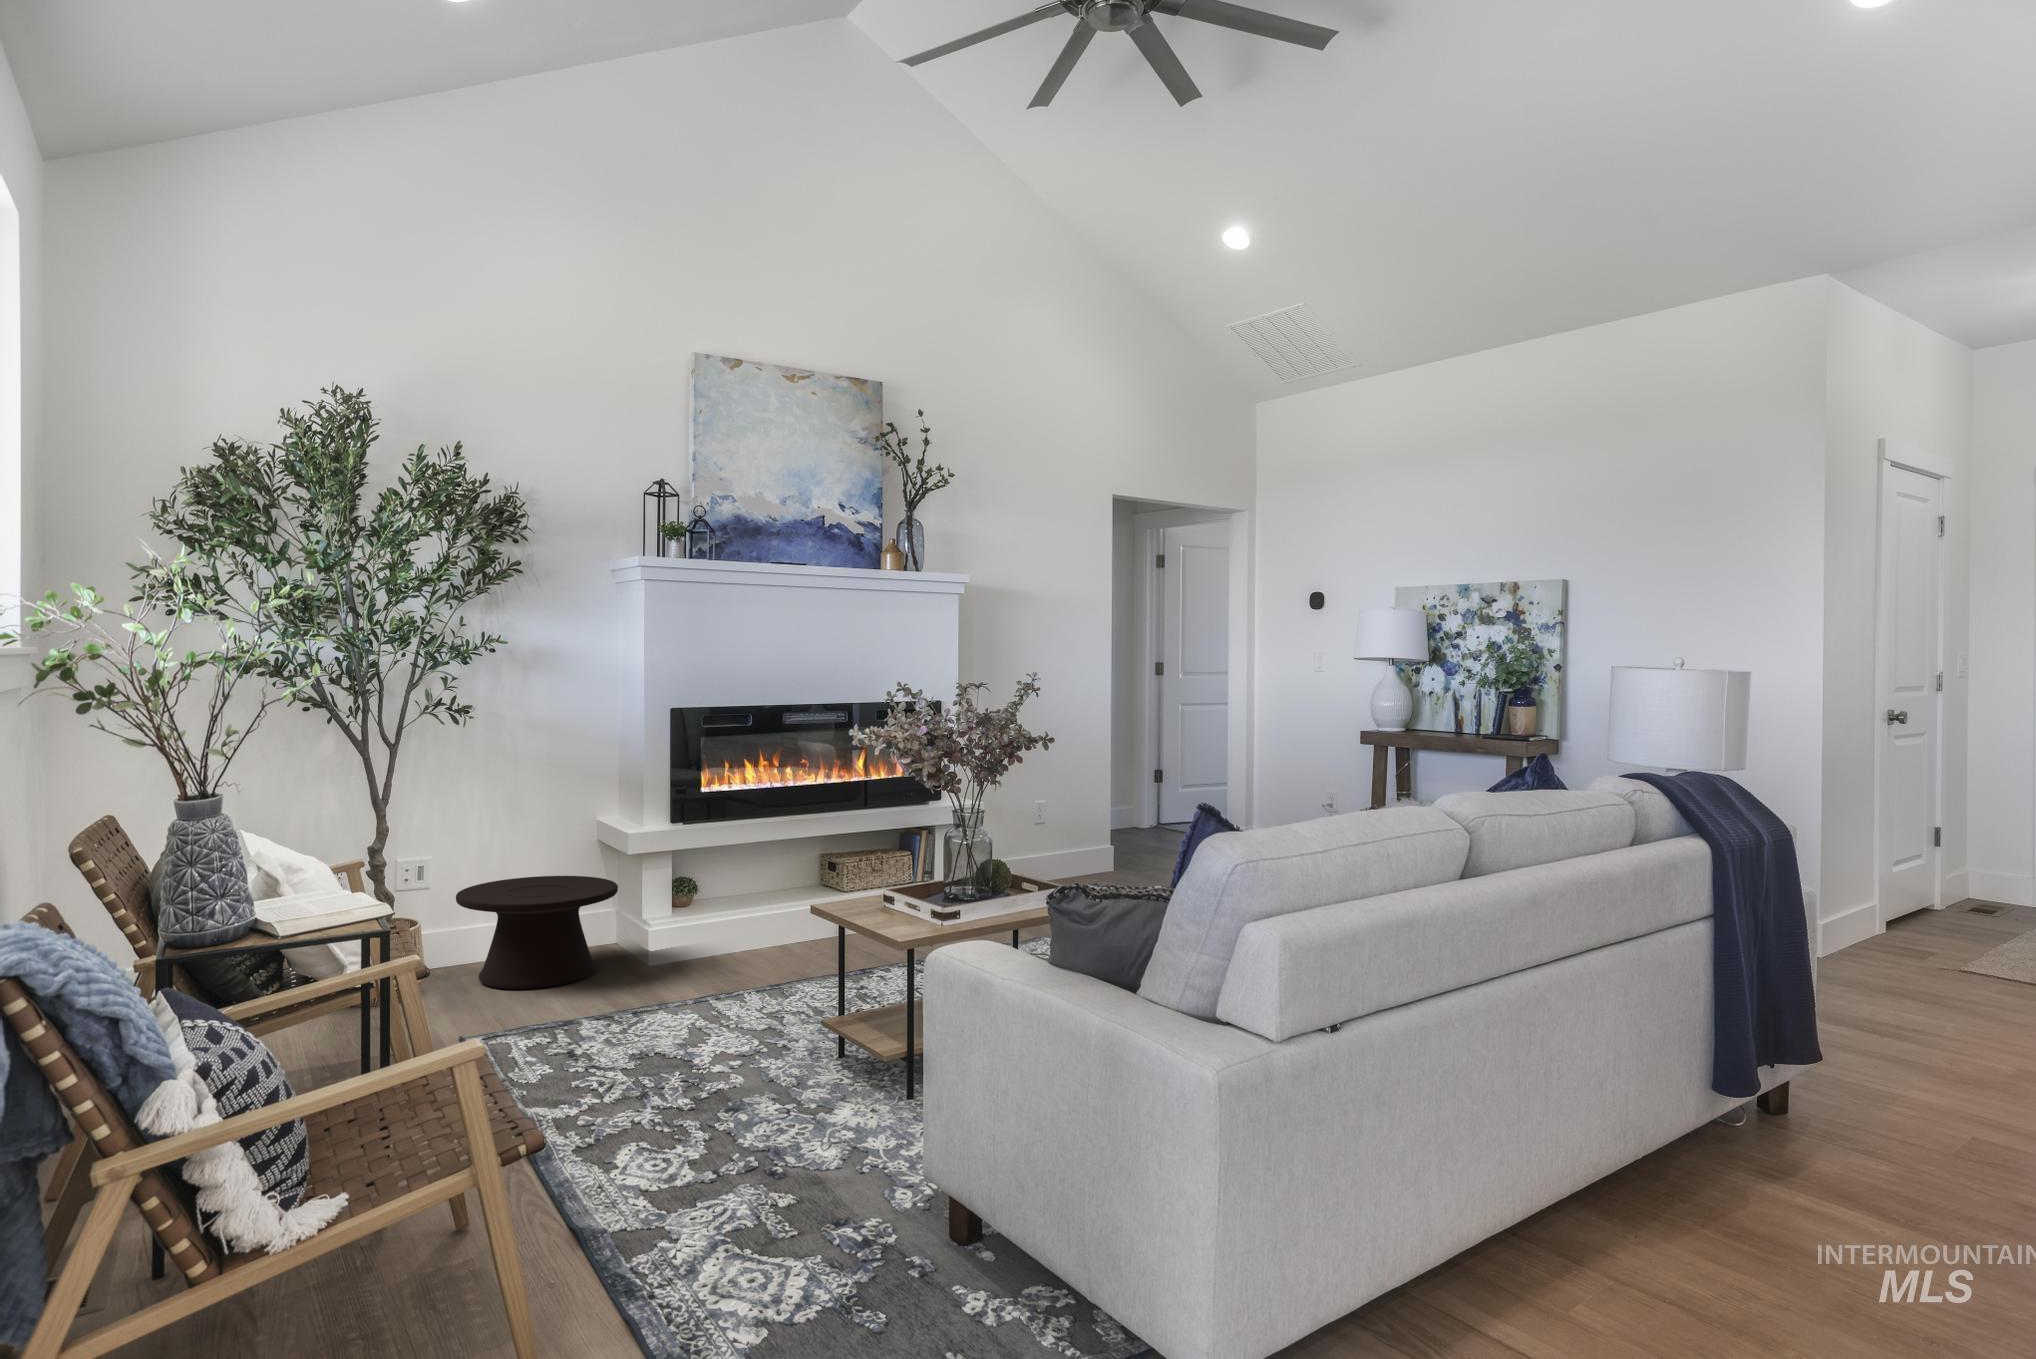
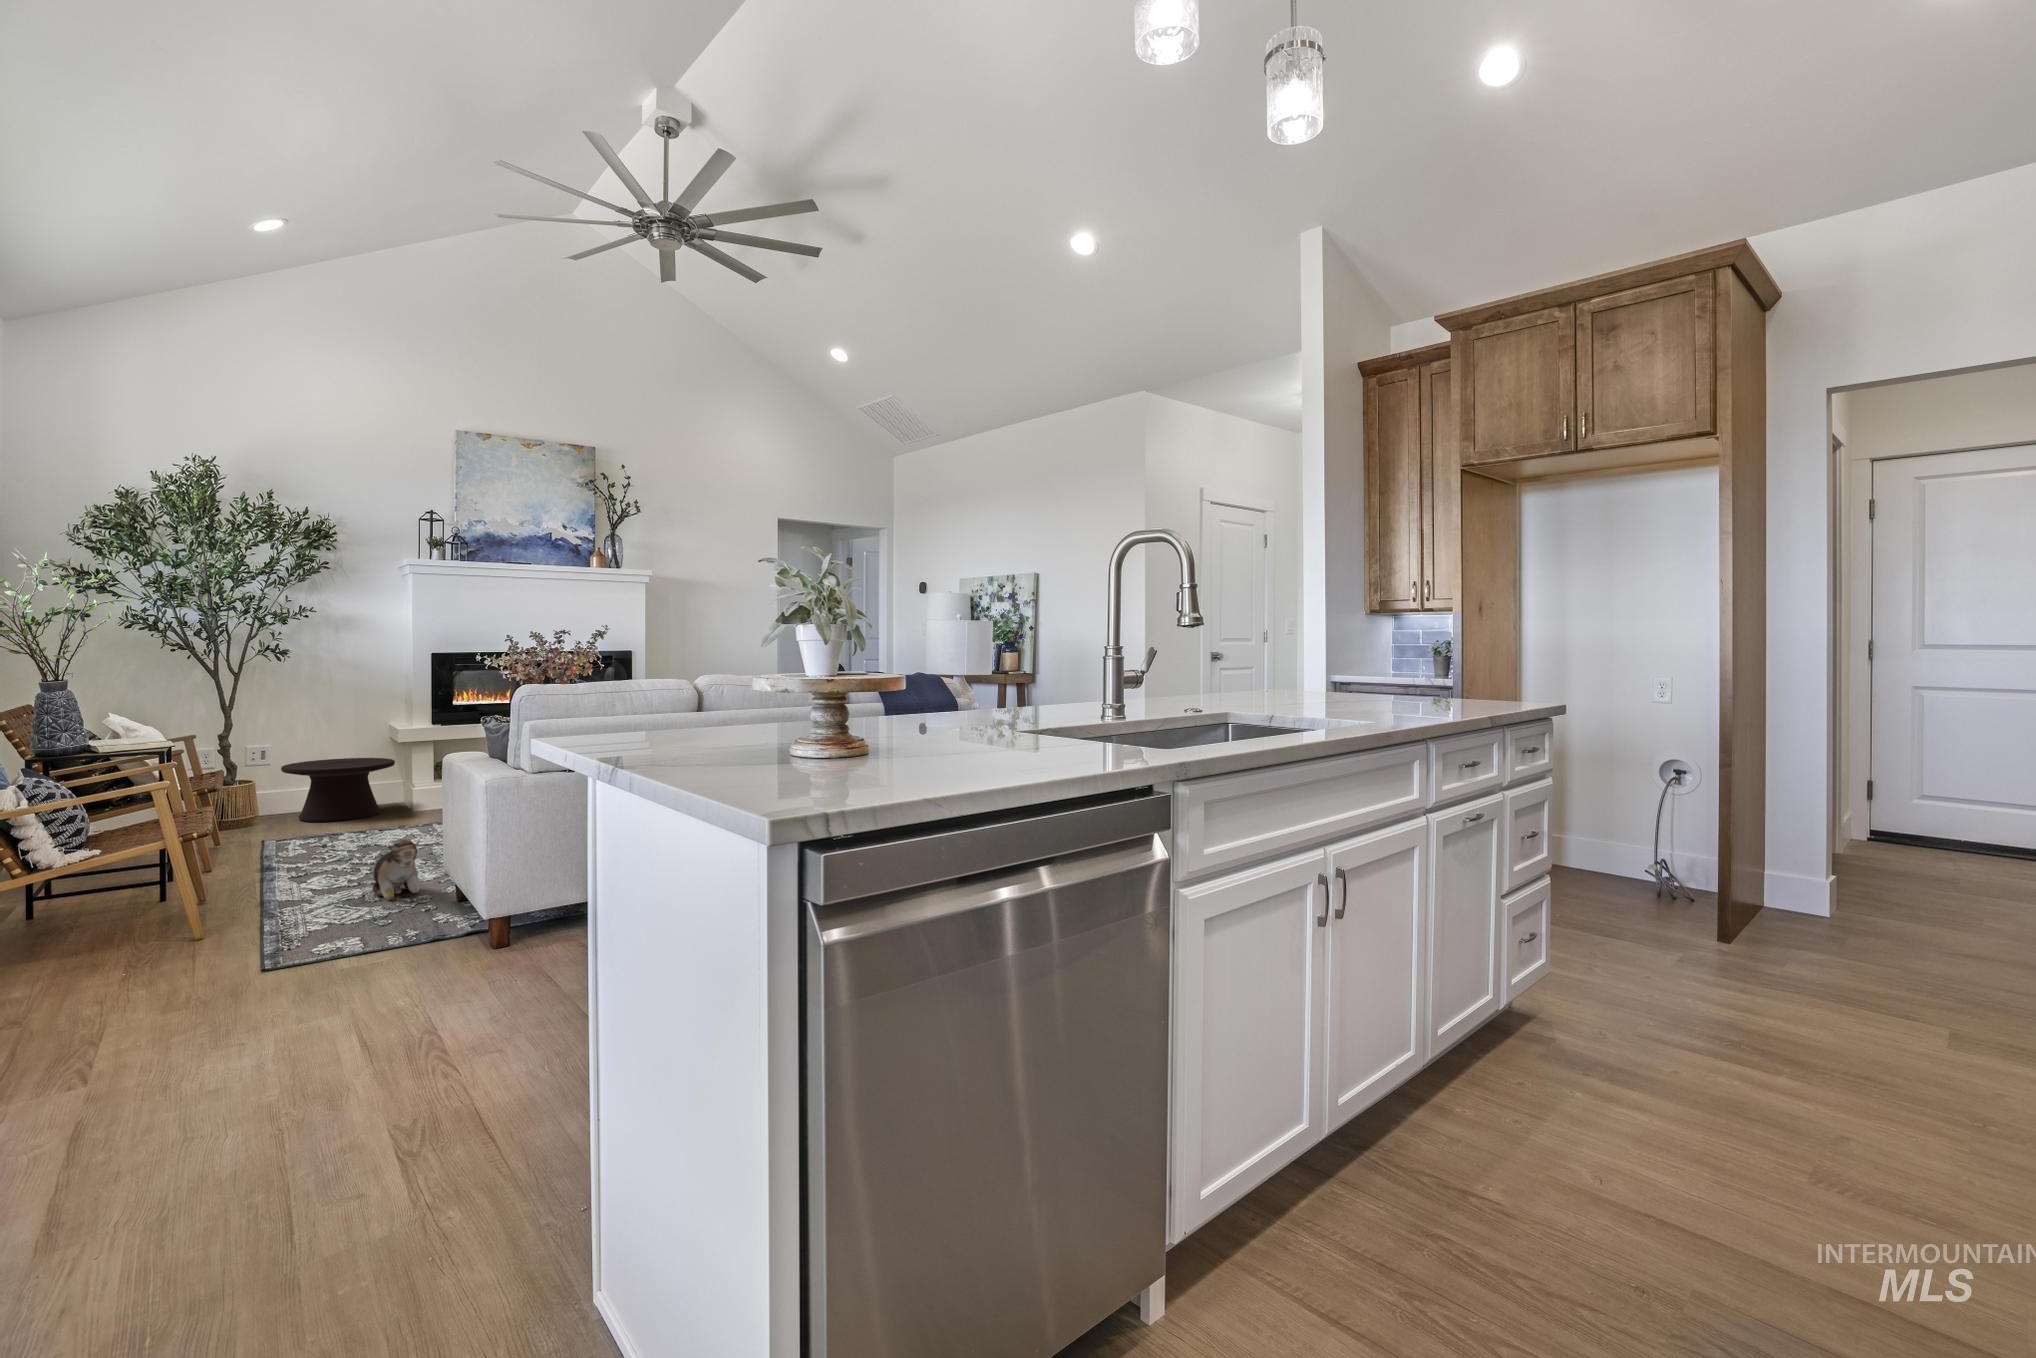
plush toy: none [740,1108,865,1230] -> present [373,839,420,900]

